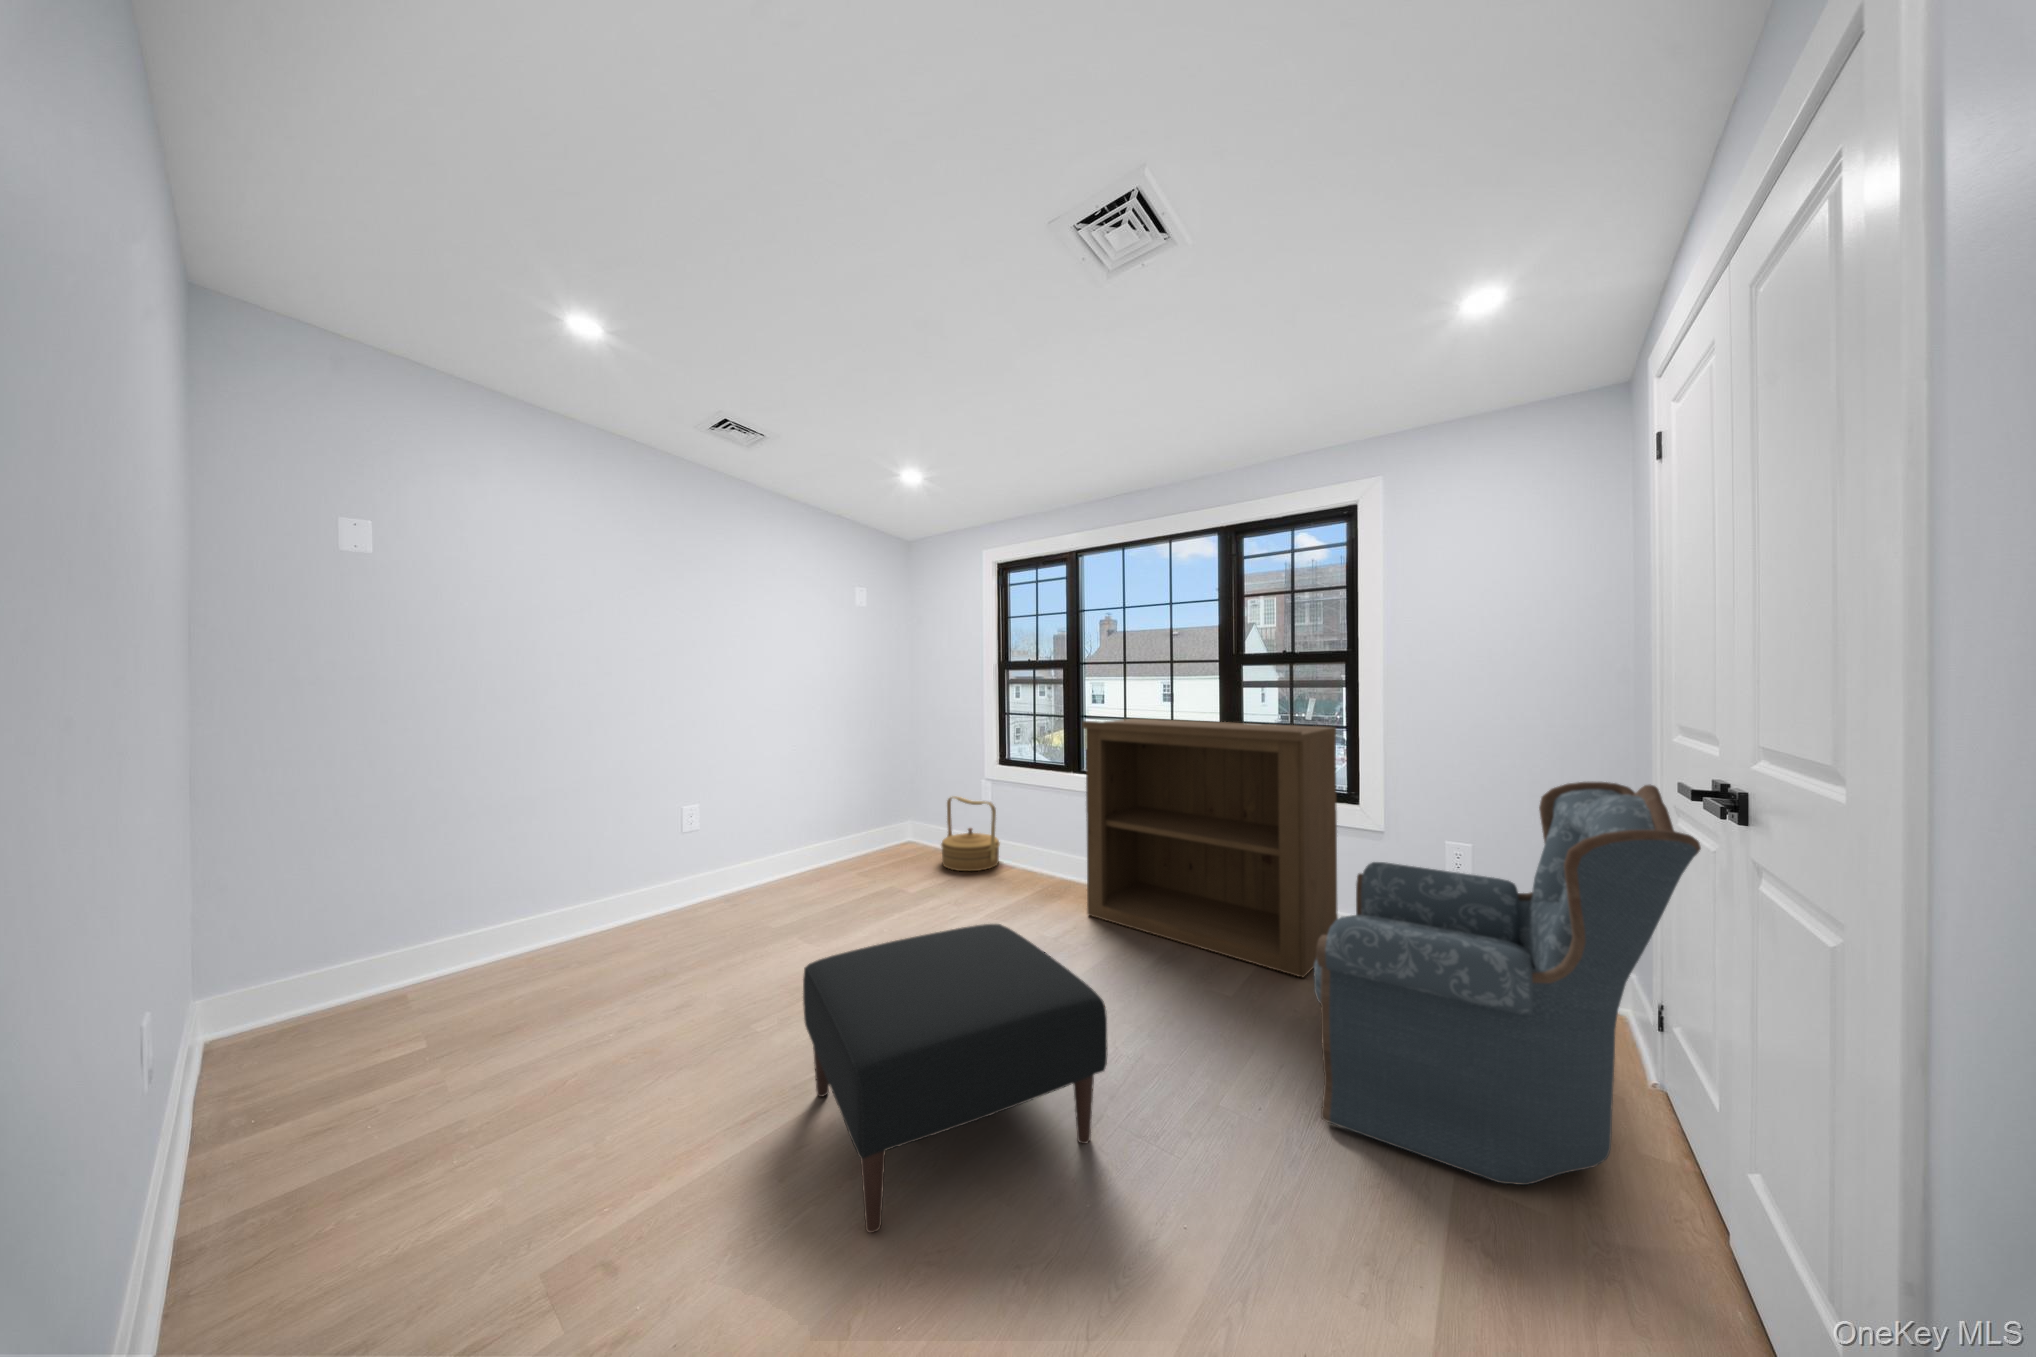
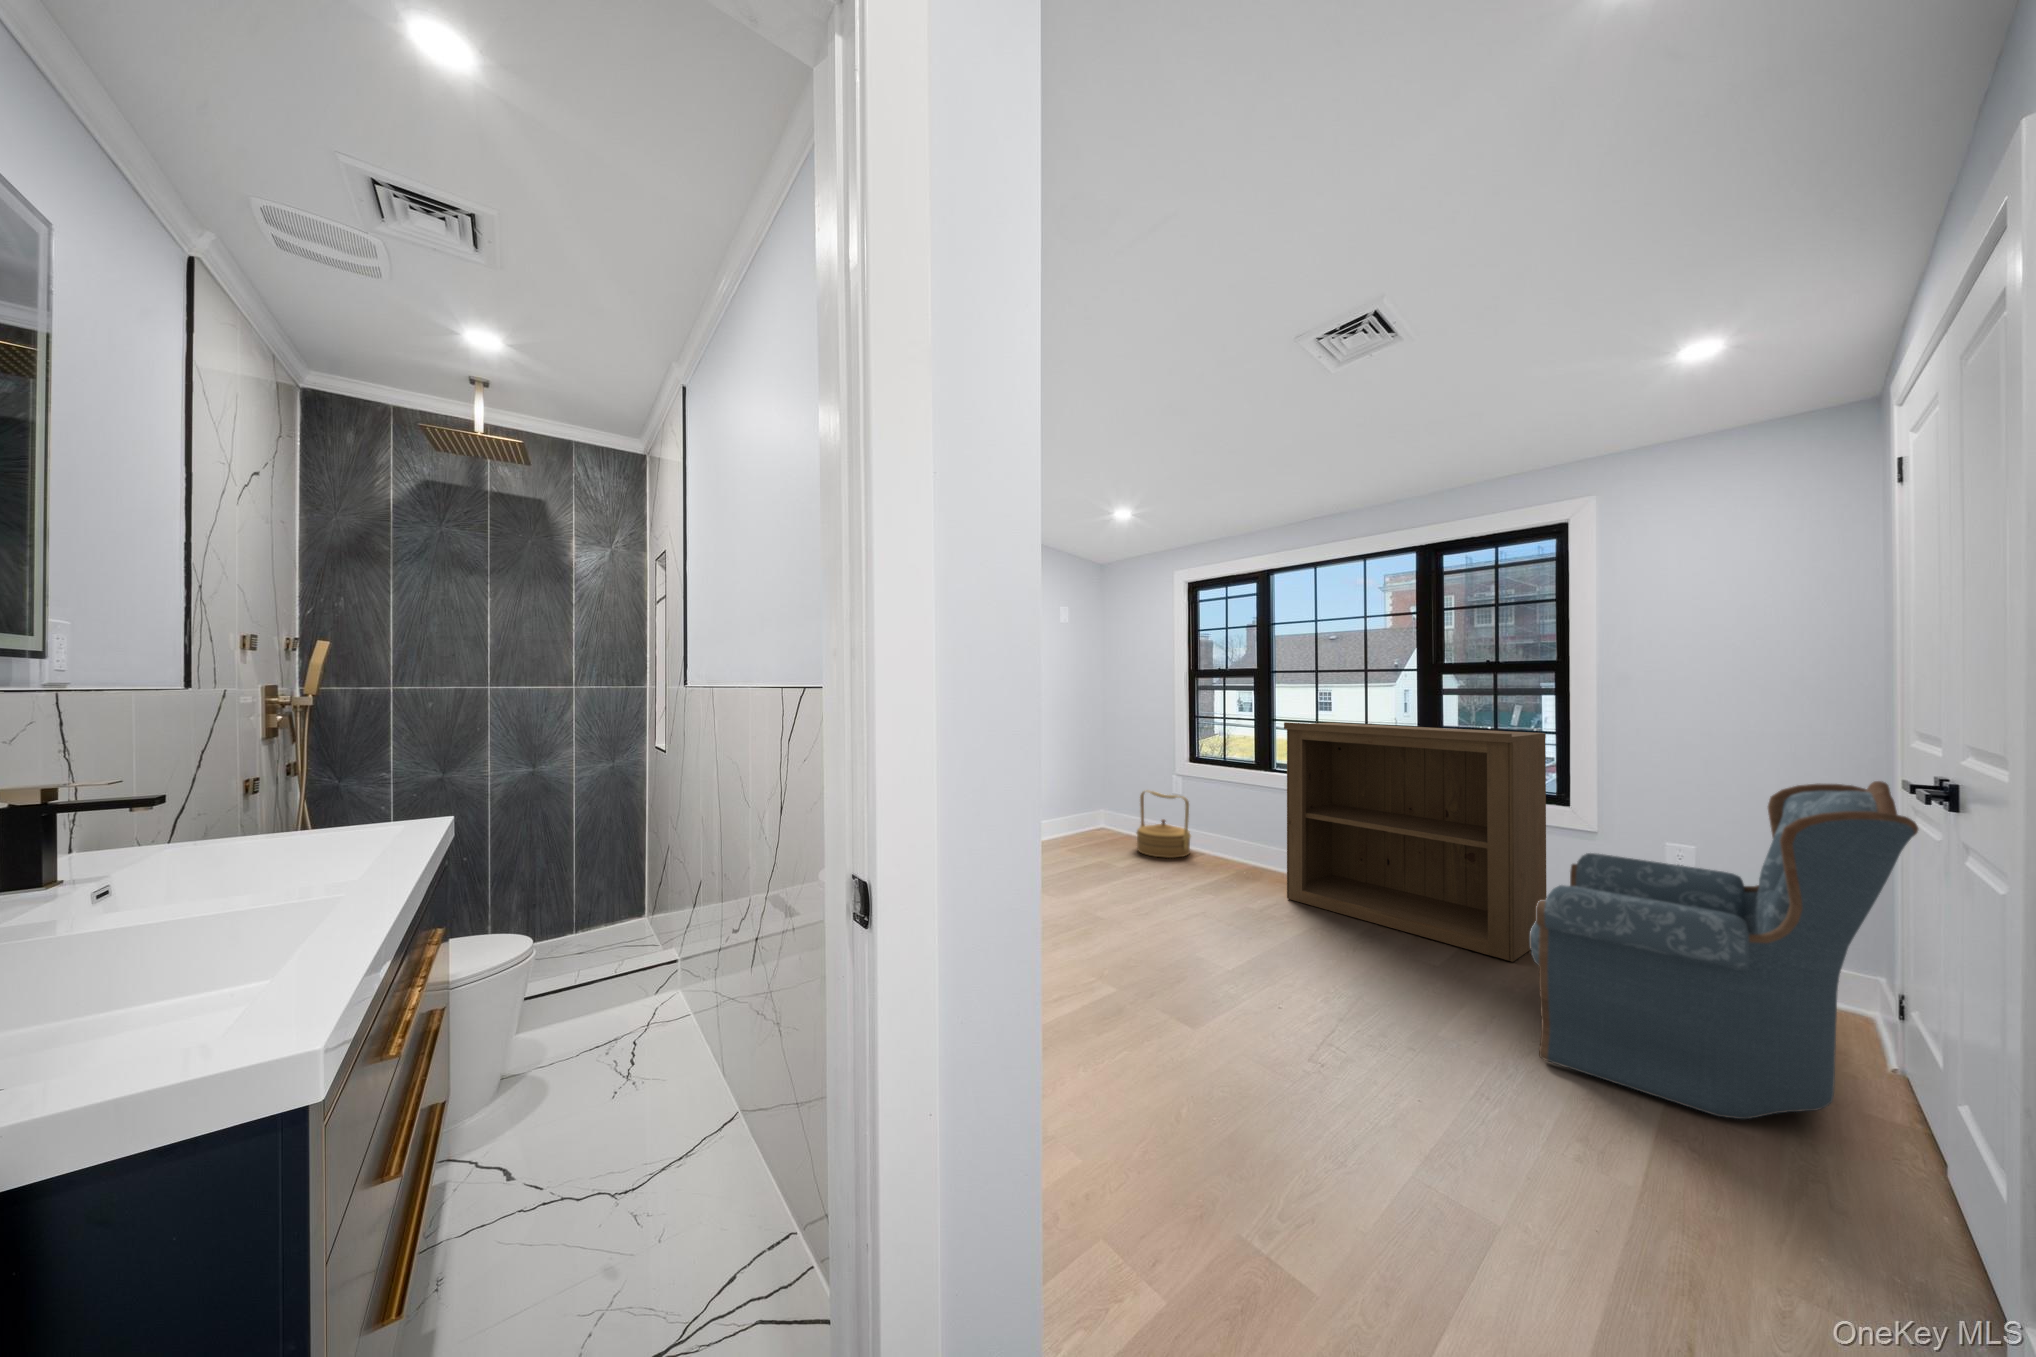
ottoman: present [803,924,1107,1233] -> none [1084,883,1345,1078]

